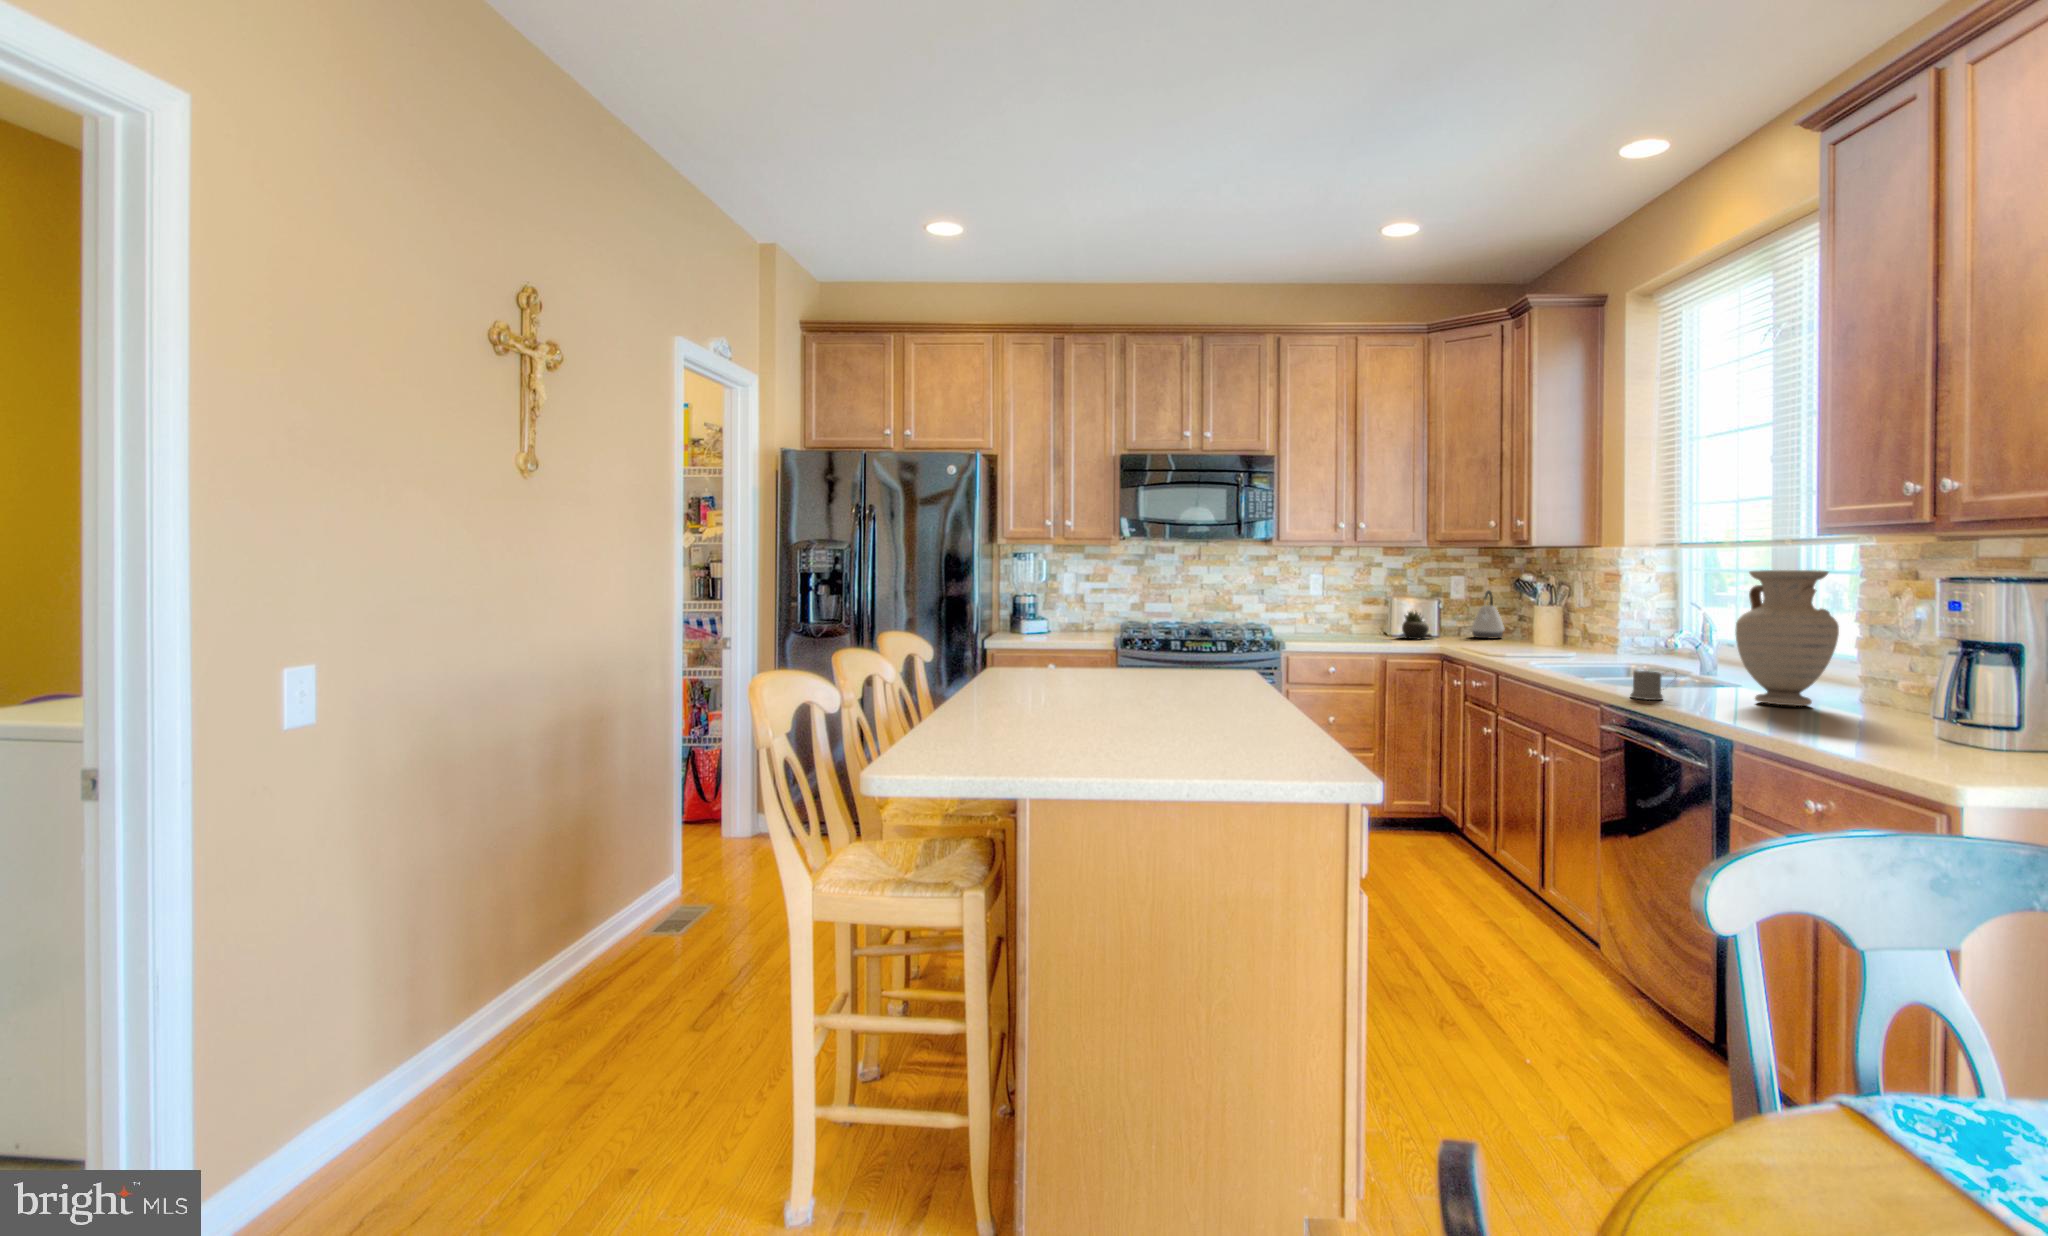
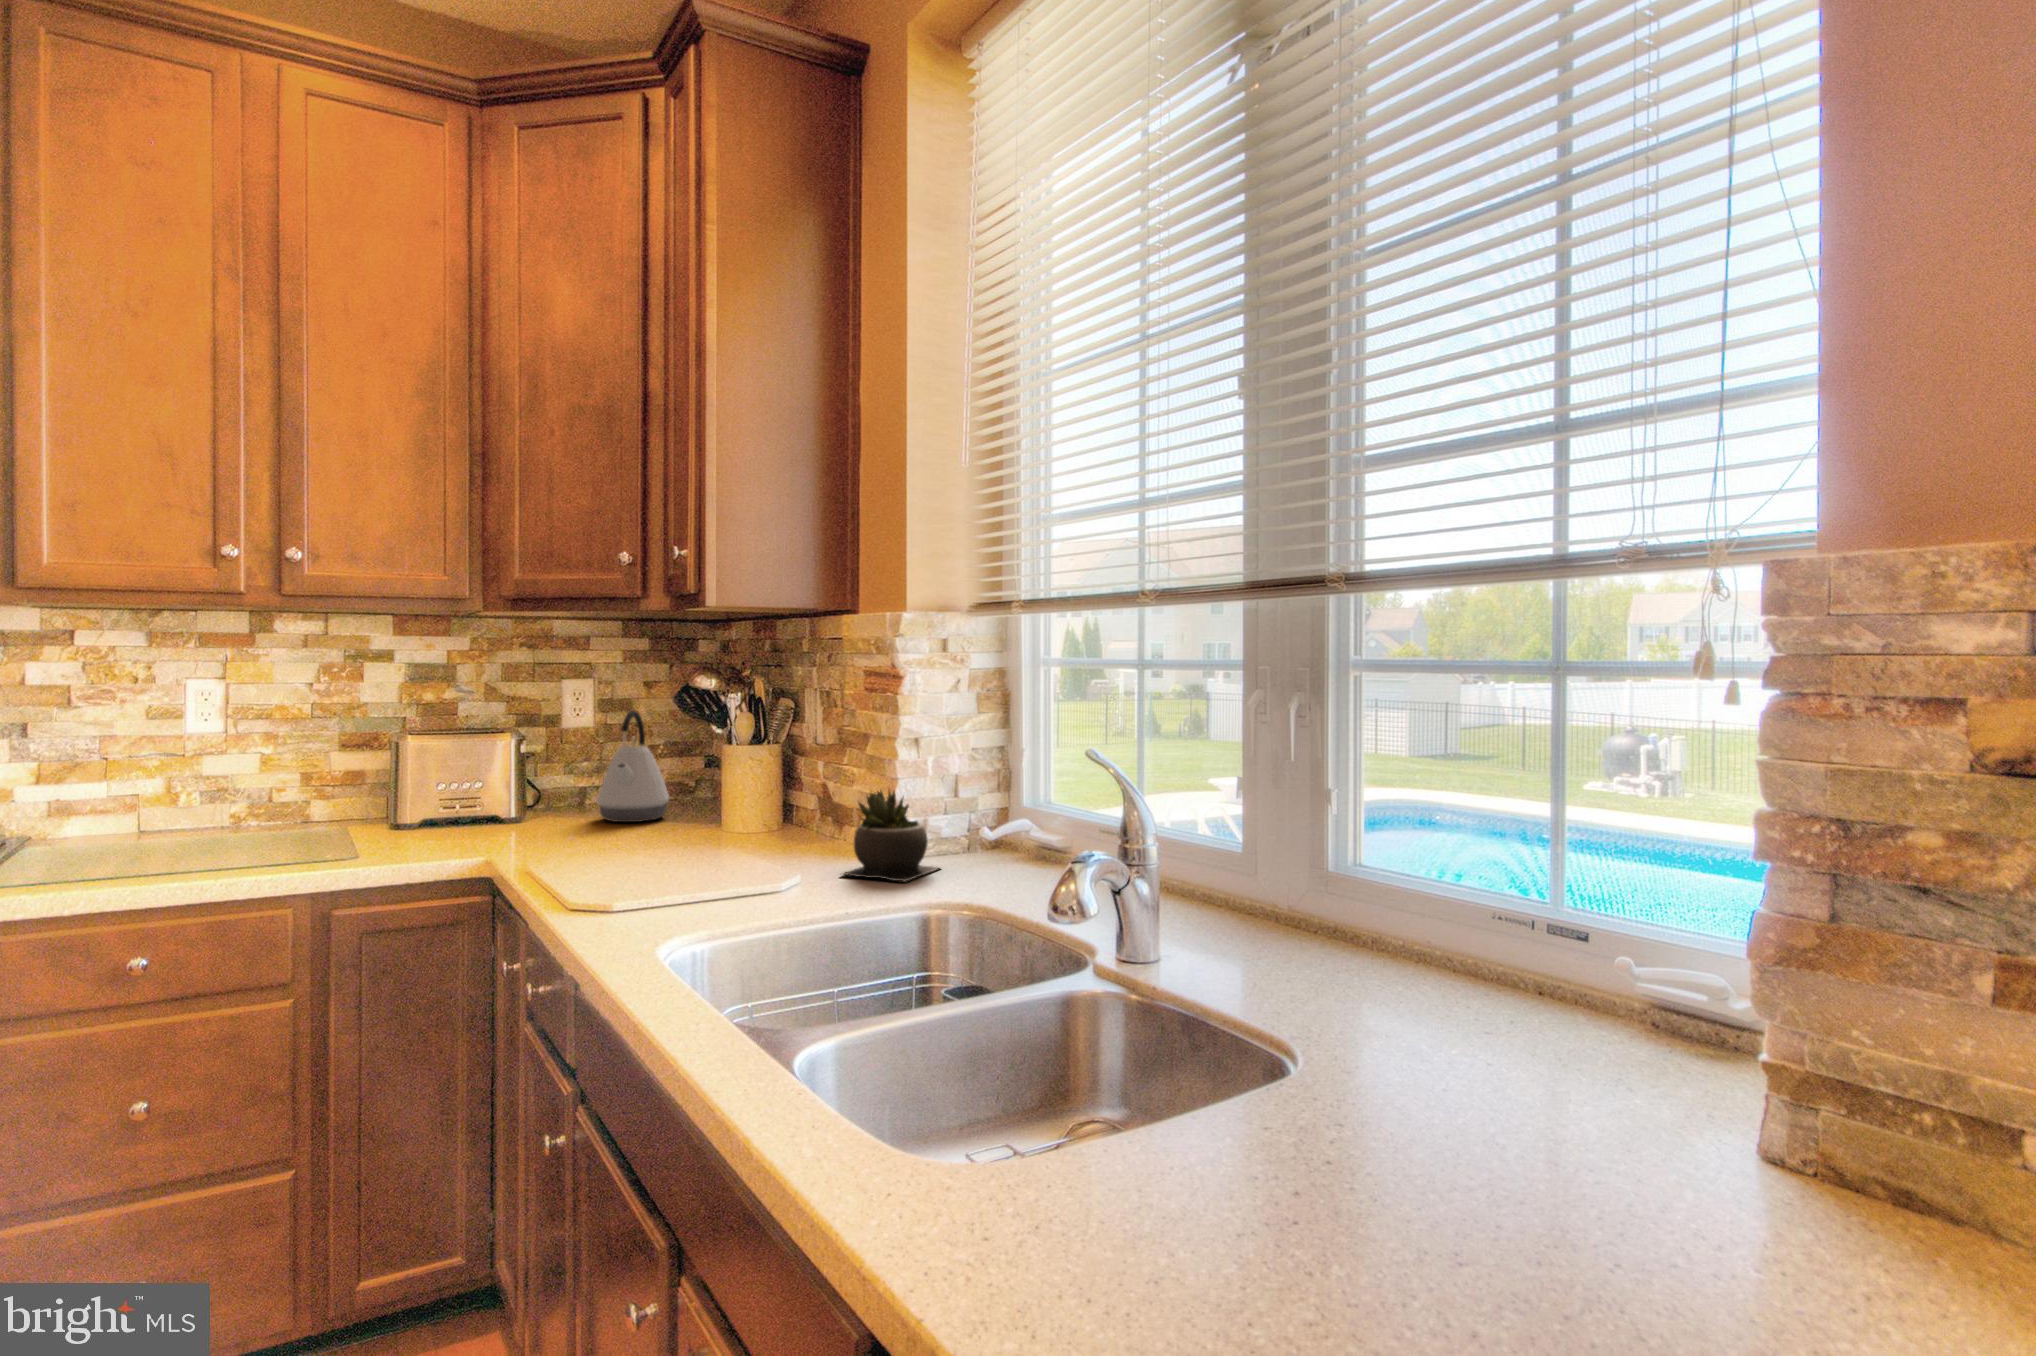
vase: present [1735,570,1839,706] -> none [1379,662,1723,1215]
succulent plant: present [1402,612,1429,639] -> present [842,790,939,882]
mug: present [1630,671,1676,700] -> none [1062,1102,1231,1284]

